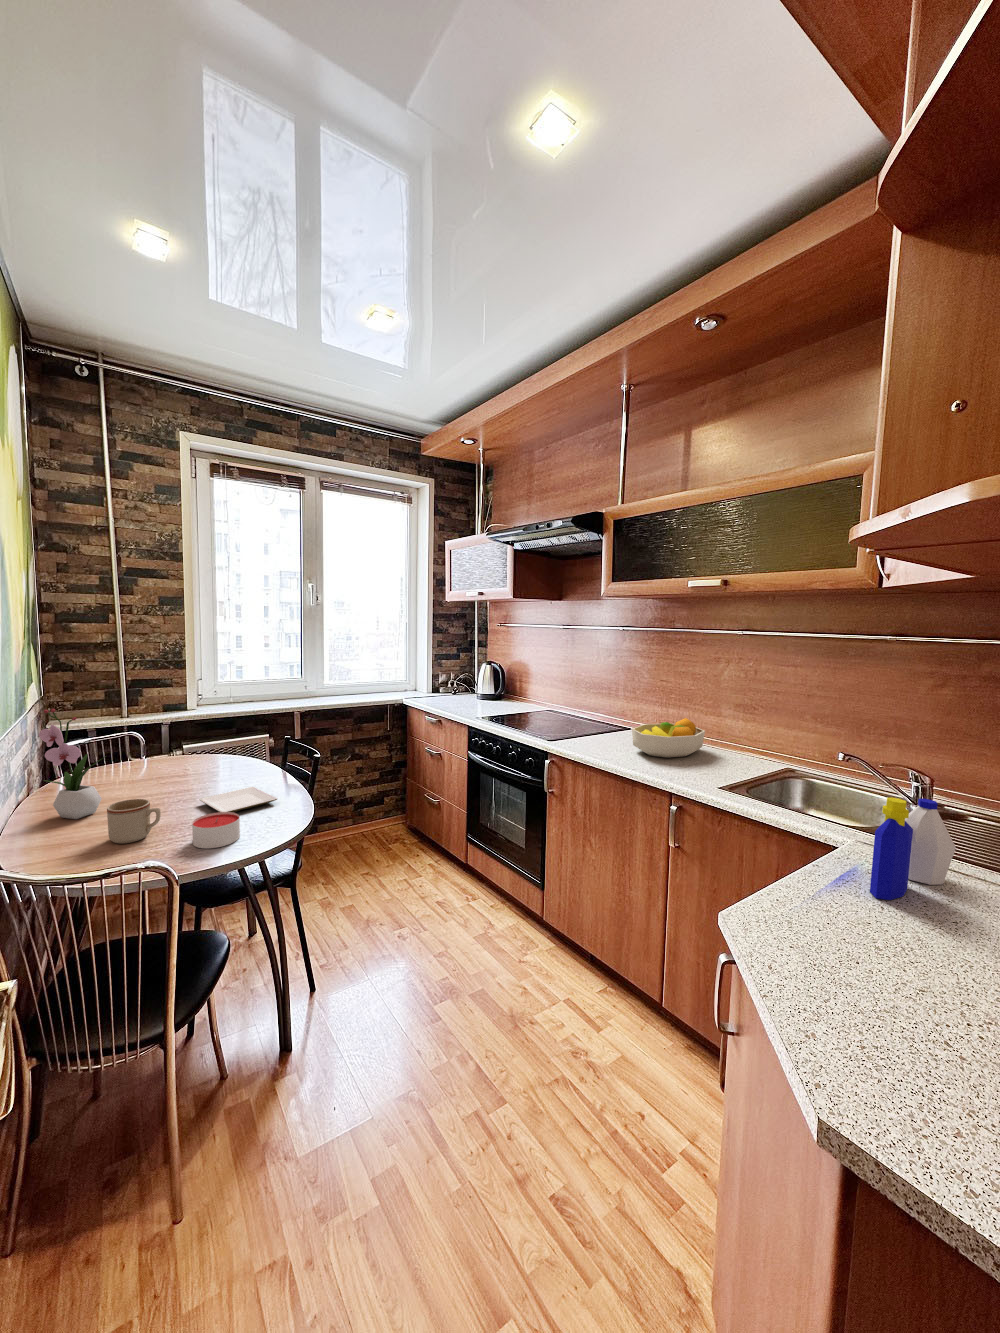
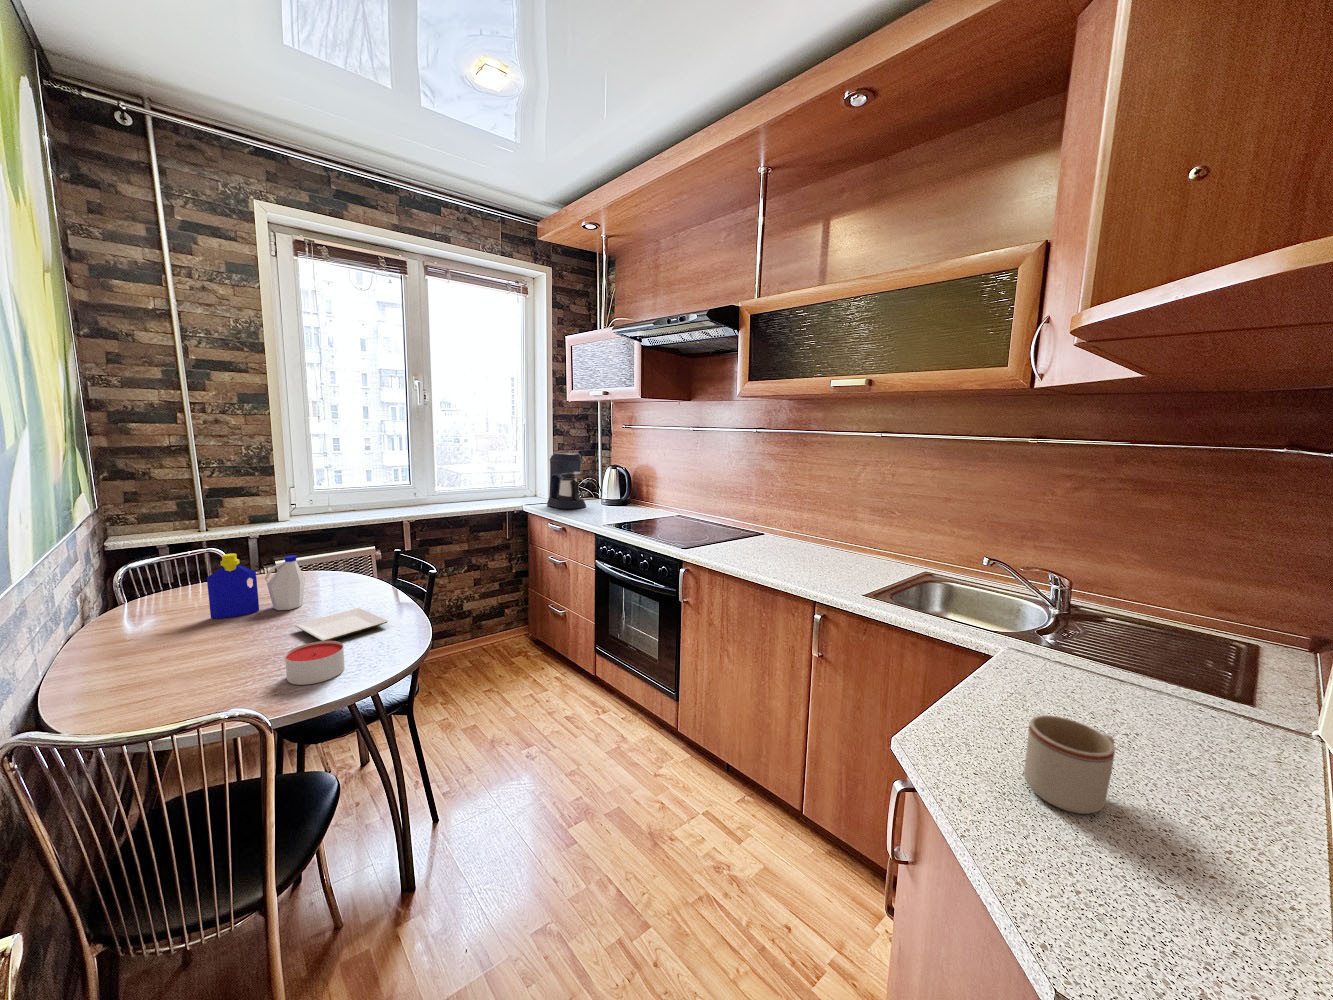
coffee maker: none [425,649,462,702] -> present [547,453,586,509]
flower arrangement: present [39,709,106,819] -> none [82,526,175,655]
fruit bowl: present [632,718,705,758] -> none [768,523,840,564]
bottle: present [870,798,956,900] -> present [207,554,305,618]
mug: present [107,799,161,844] -> present [1024,715,1115,814]

